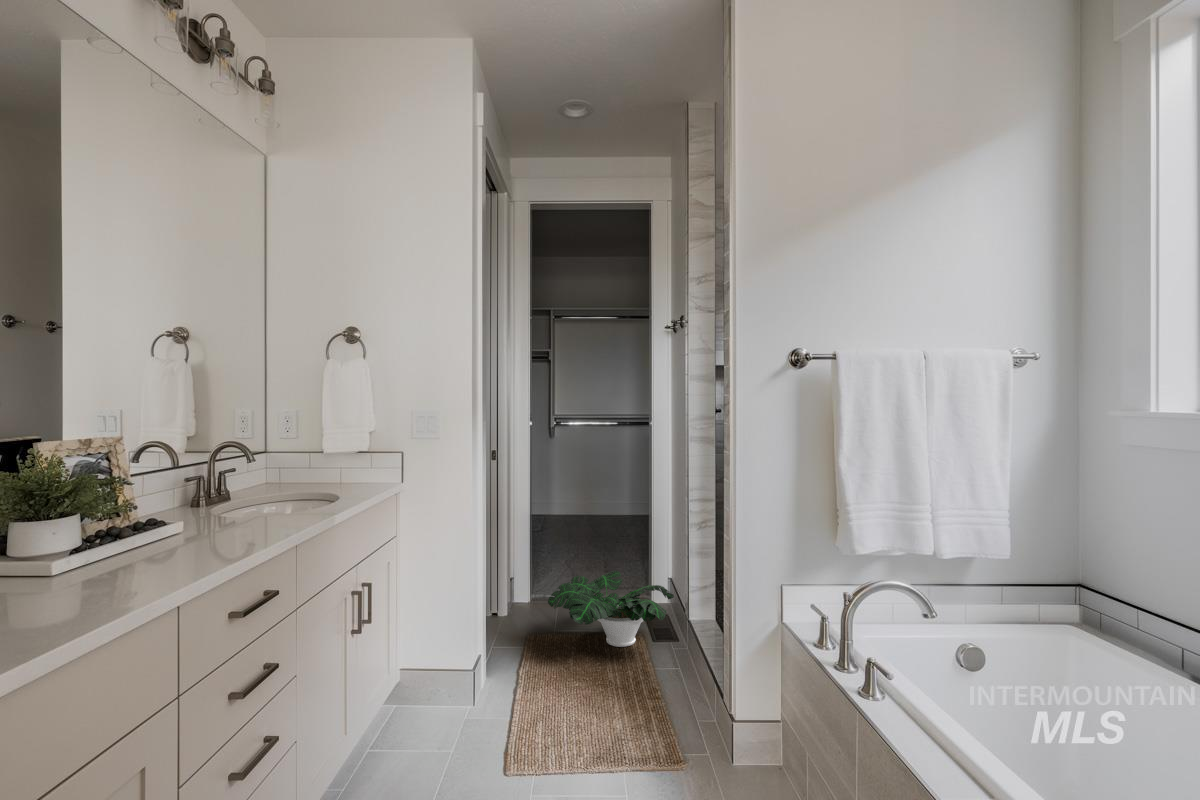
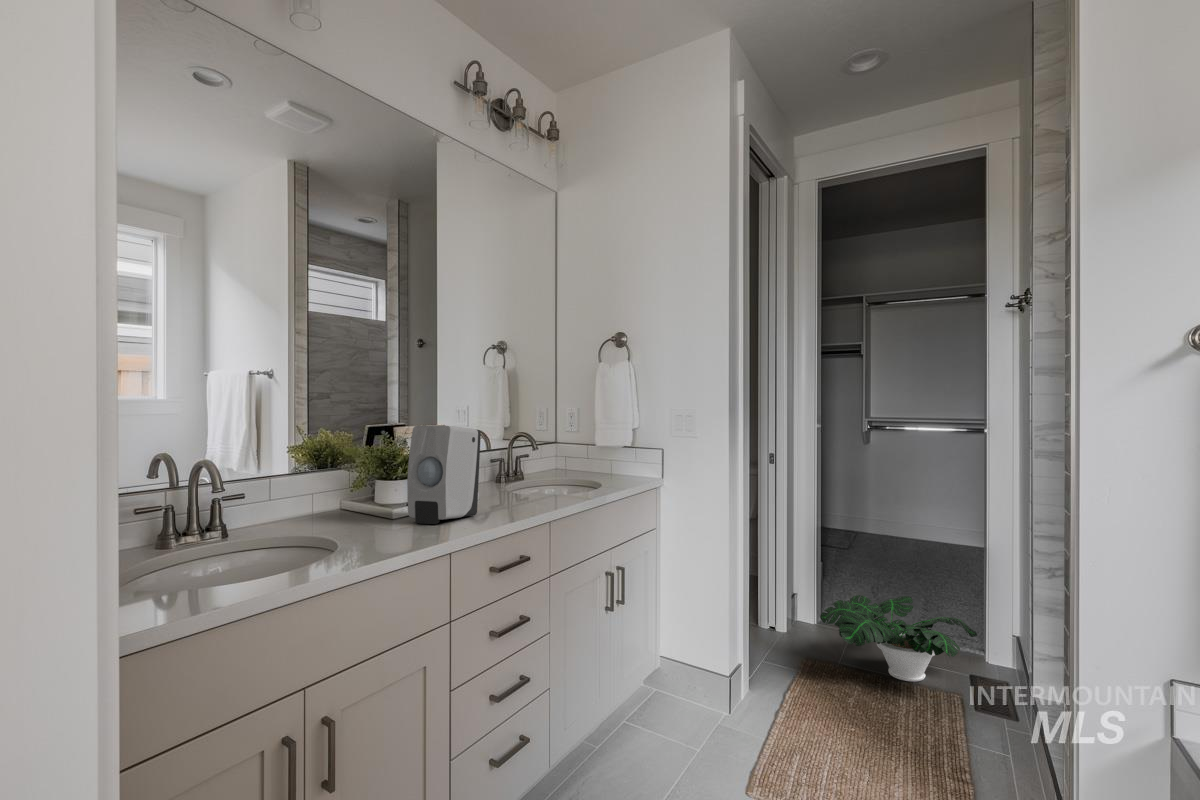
soap dispenser: none [84,443,200,582] -> present [407,425,481,524]

